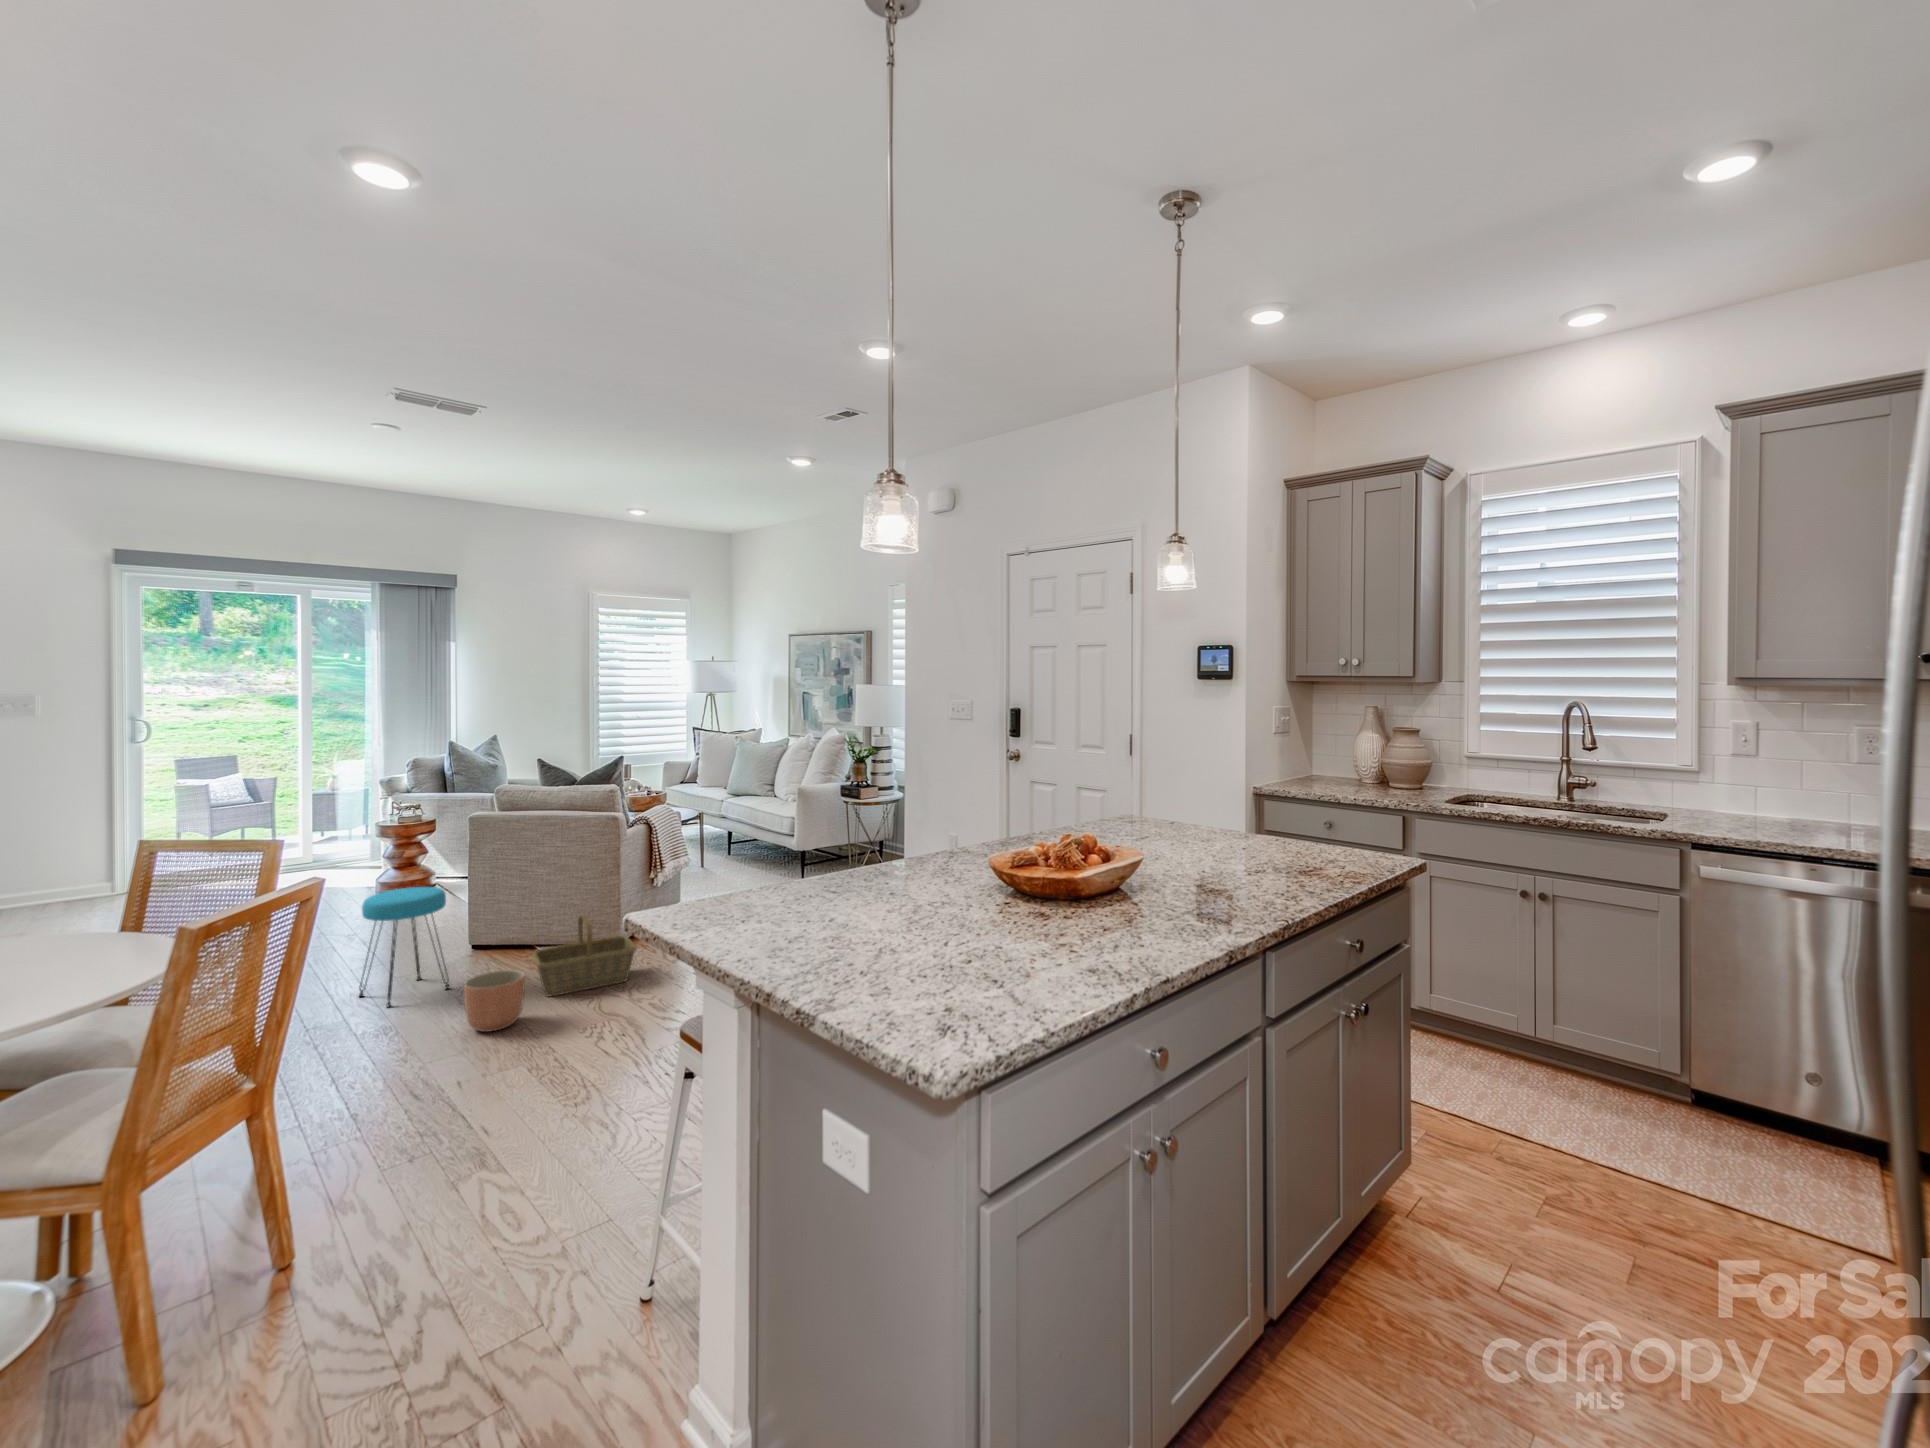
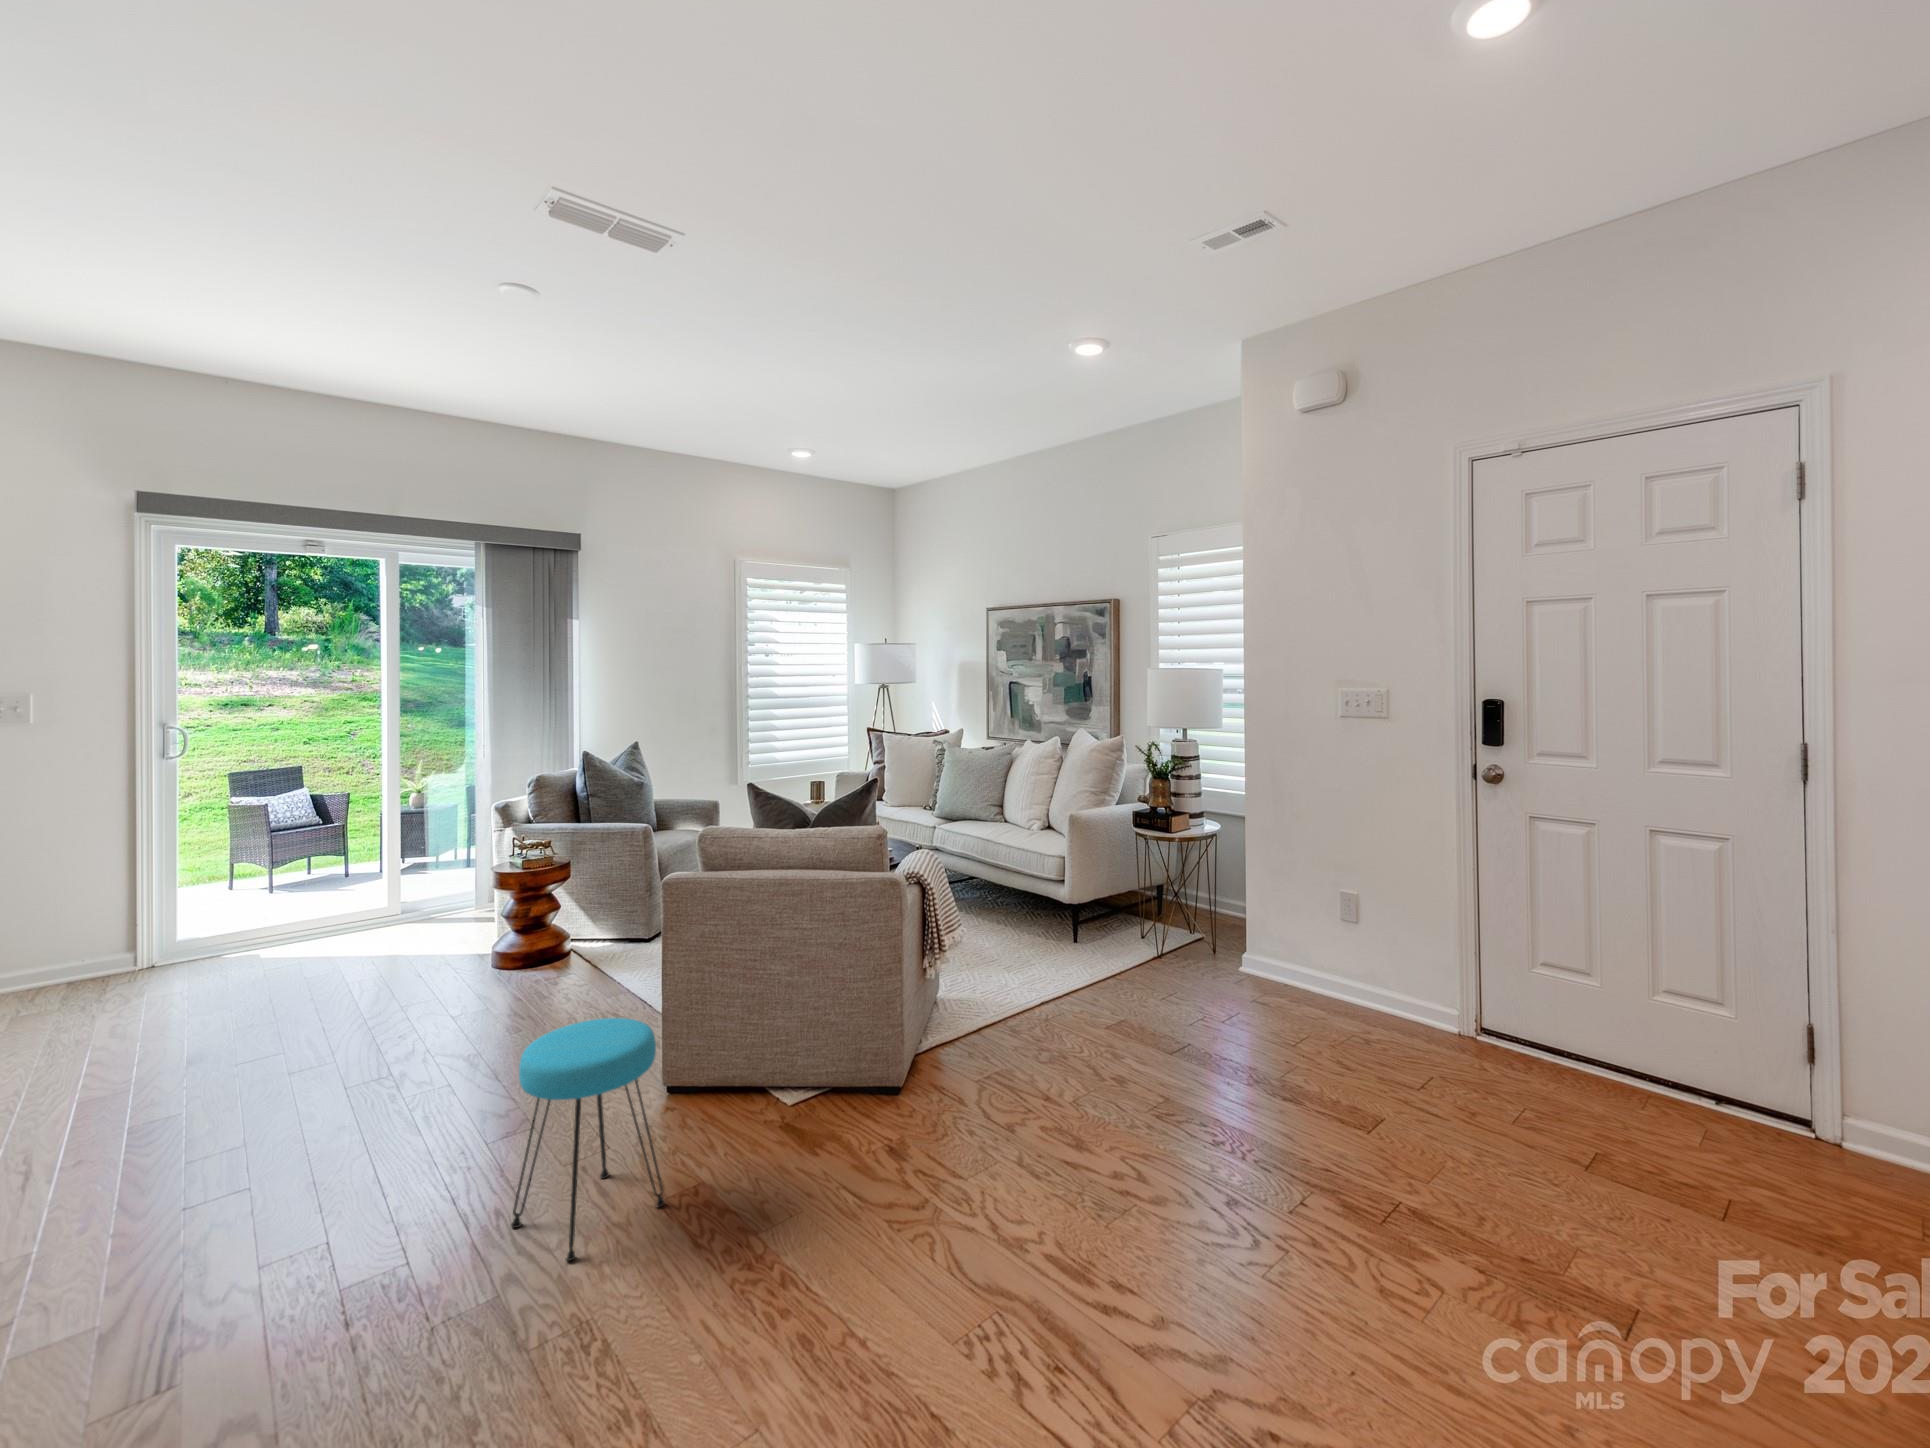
basket: present [532,915,636,996] -> none [805,1067,980,1235]
planter: present [464,970,525,1032] -> none [734,1211,840,1359]

